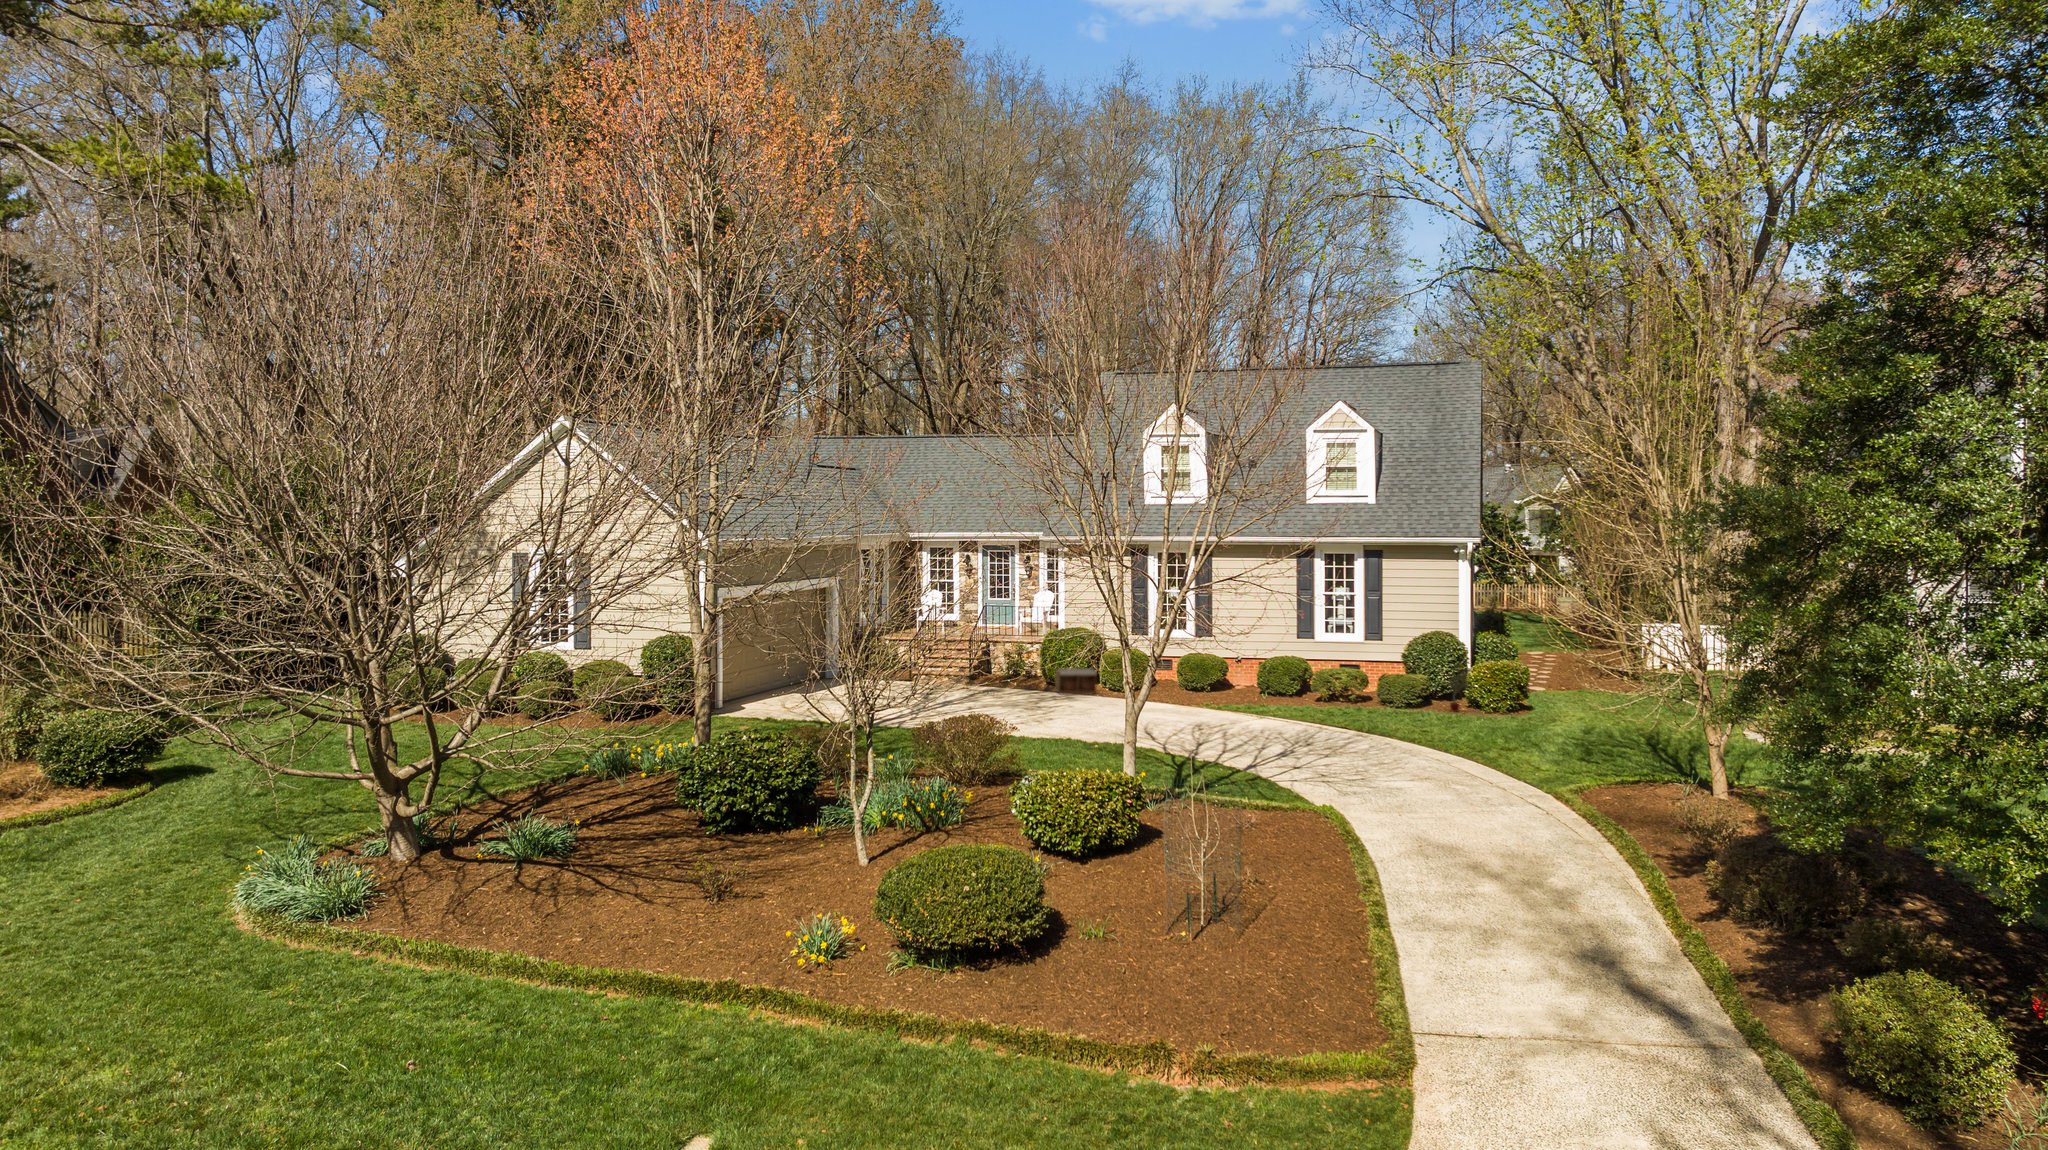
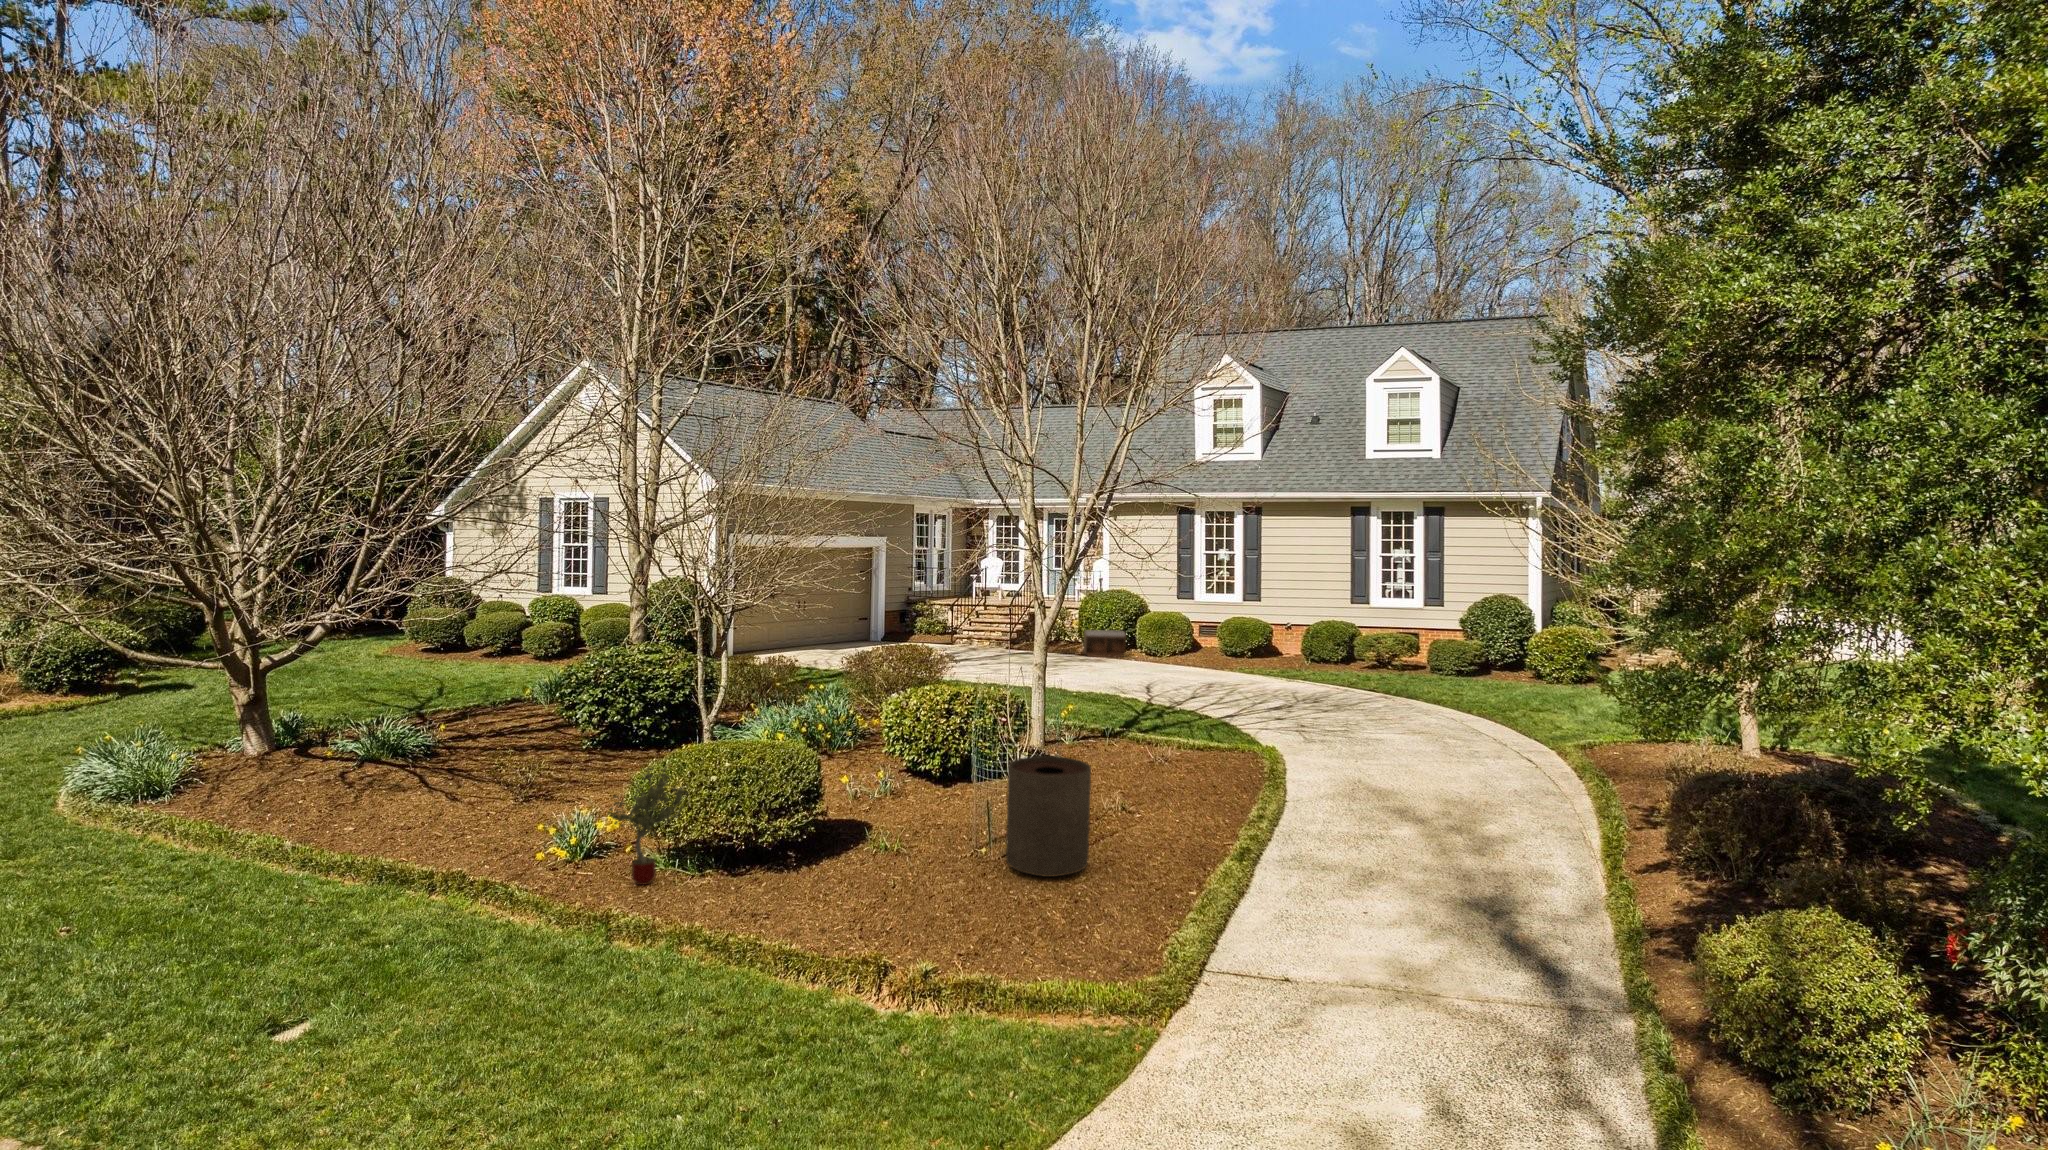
potted tree: present [1449,666,1471,712] -> present [608,767,688,885]
trash can: none [1197,844,1273,952] -> present [1006,756,1091,877]

